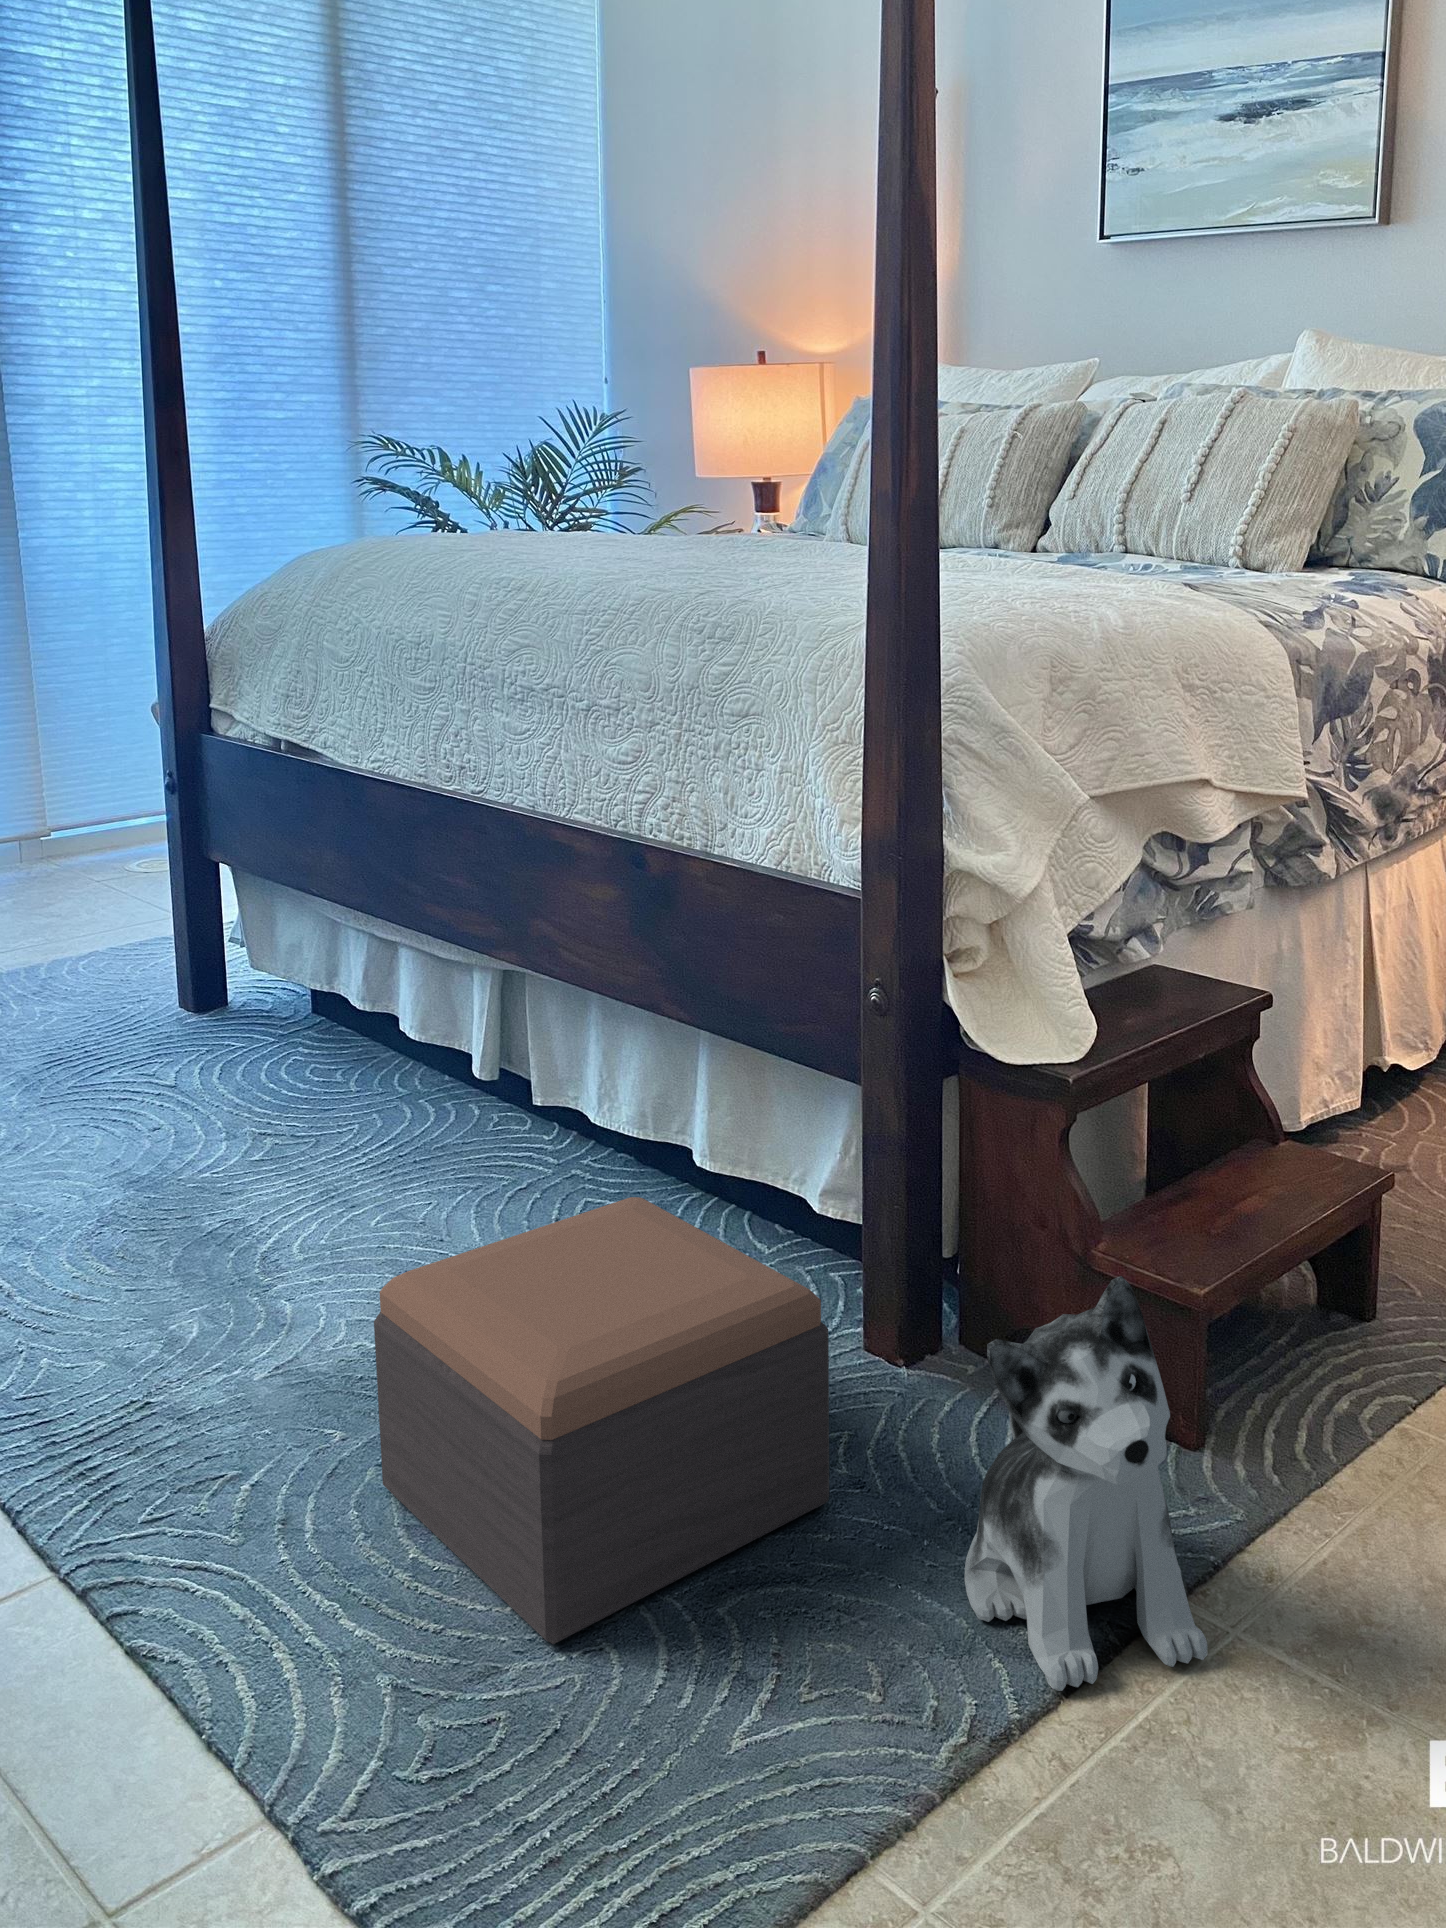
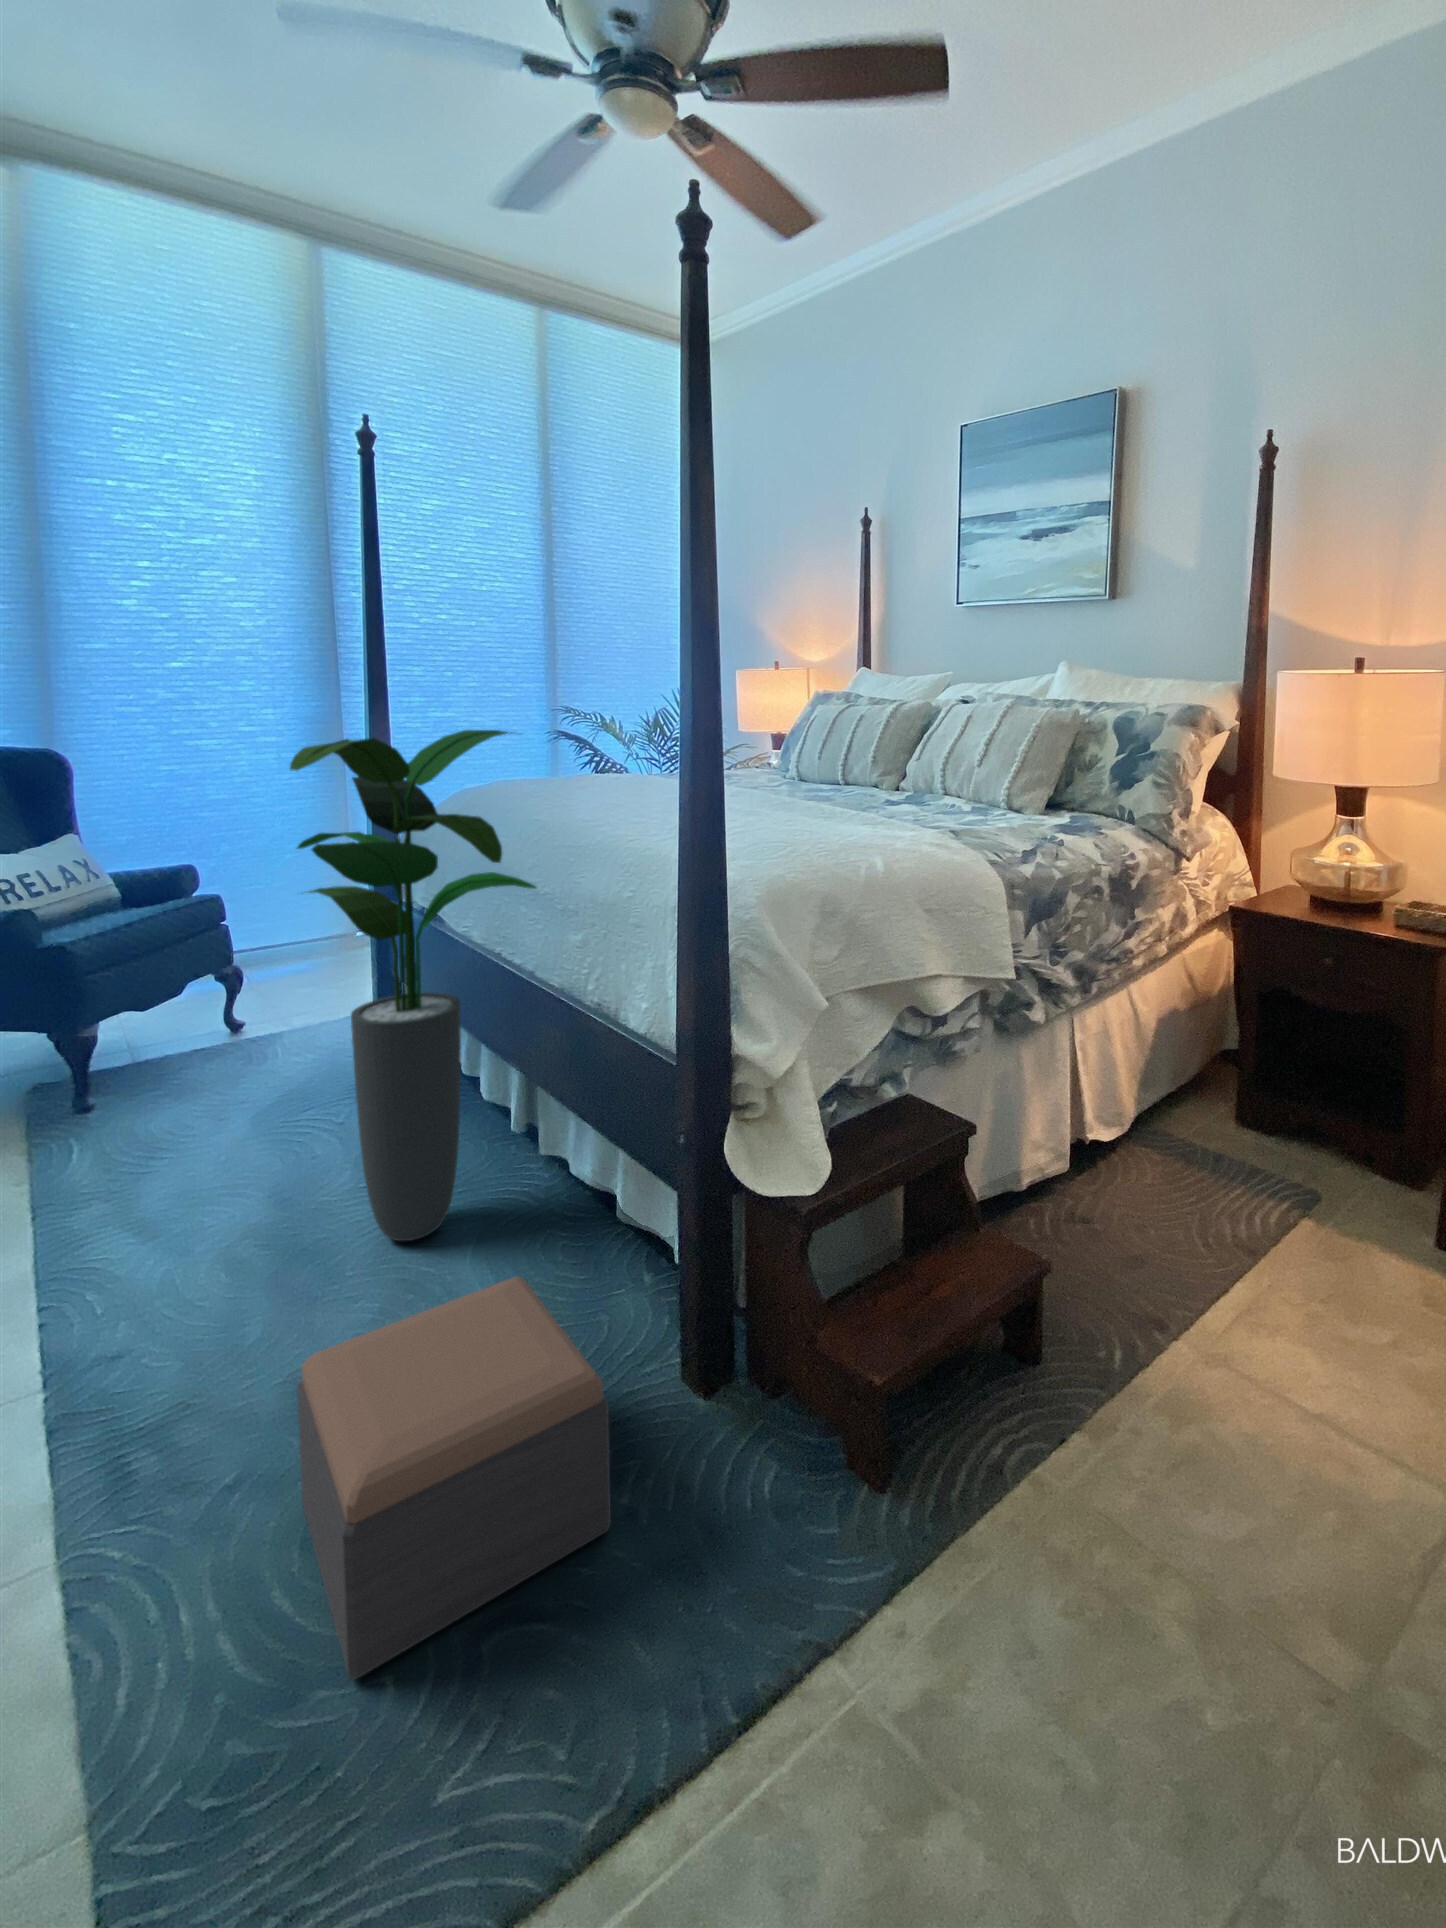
potted plant: none [169,415,548,1208] -> present [290,730,536,1241]
plush toy: present [964,1276,1207,1691] -> none [672,1403,841,1750]

